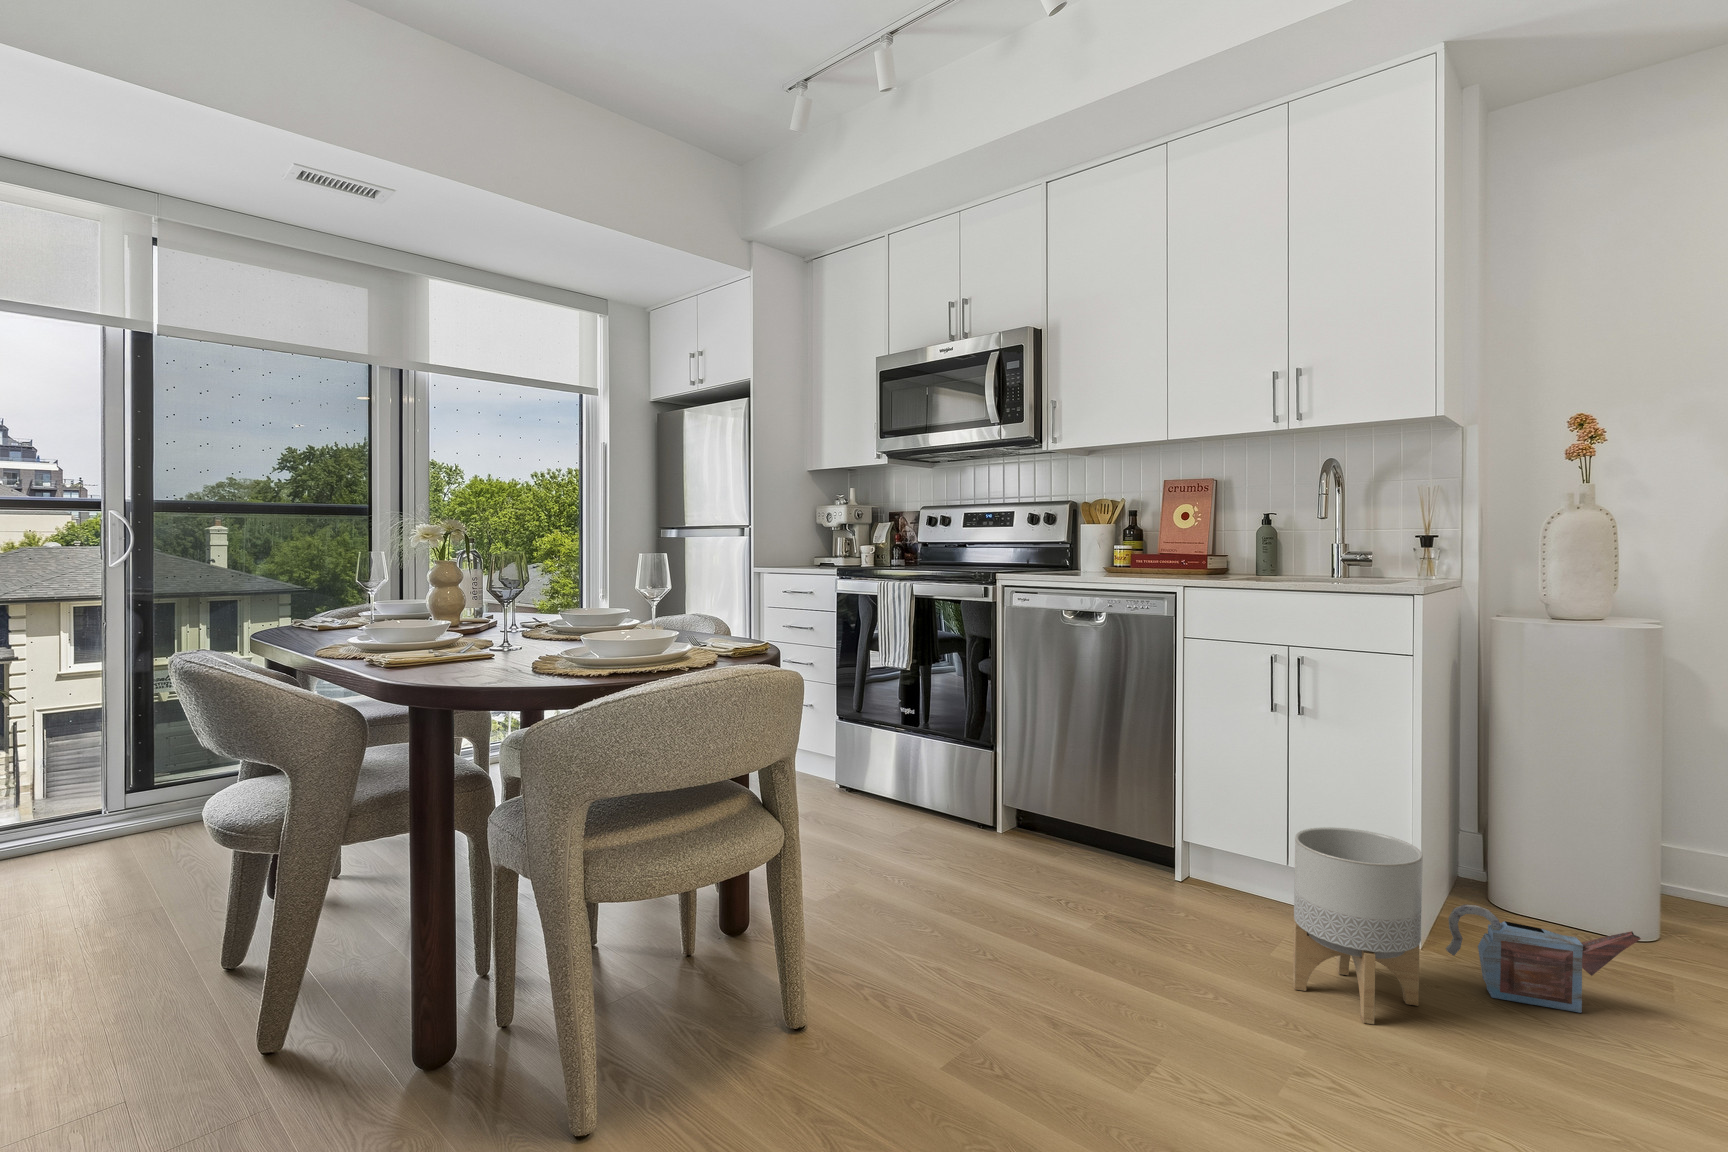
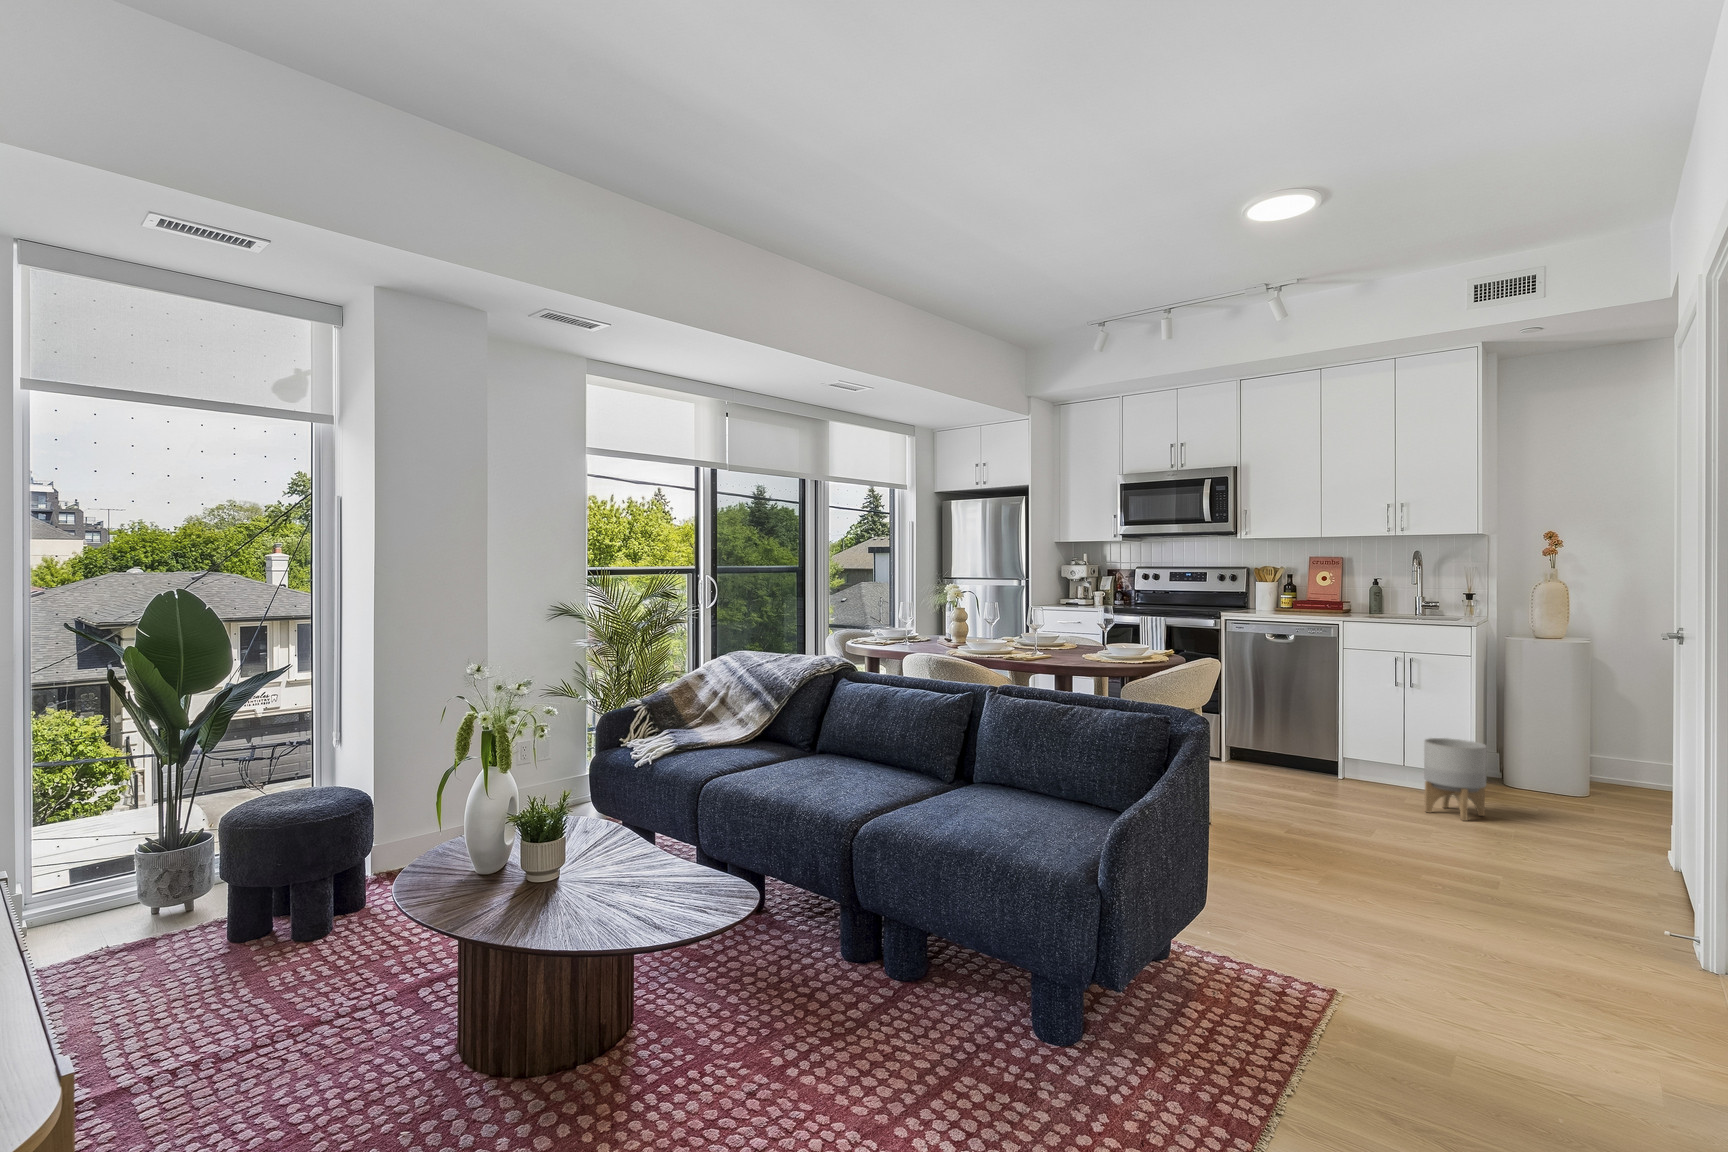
watering can: present [1446,904,1641,1013] -> none [1494,772,1584,818]

